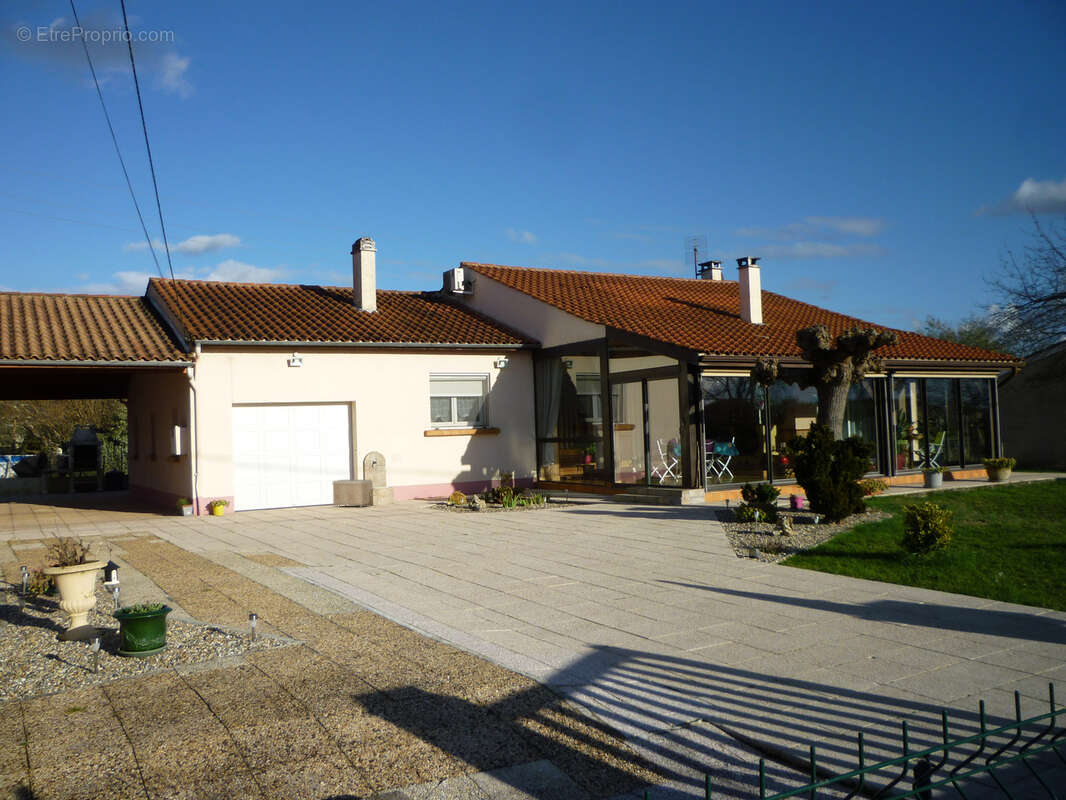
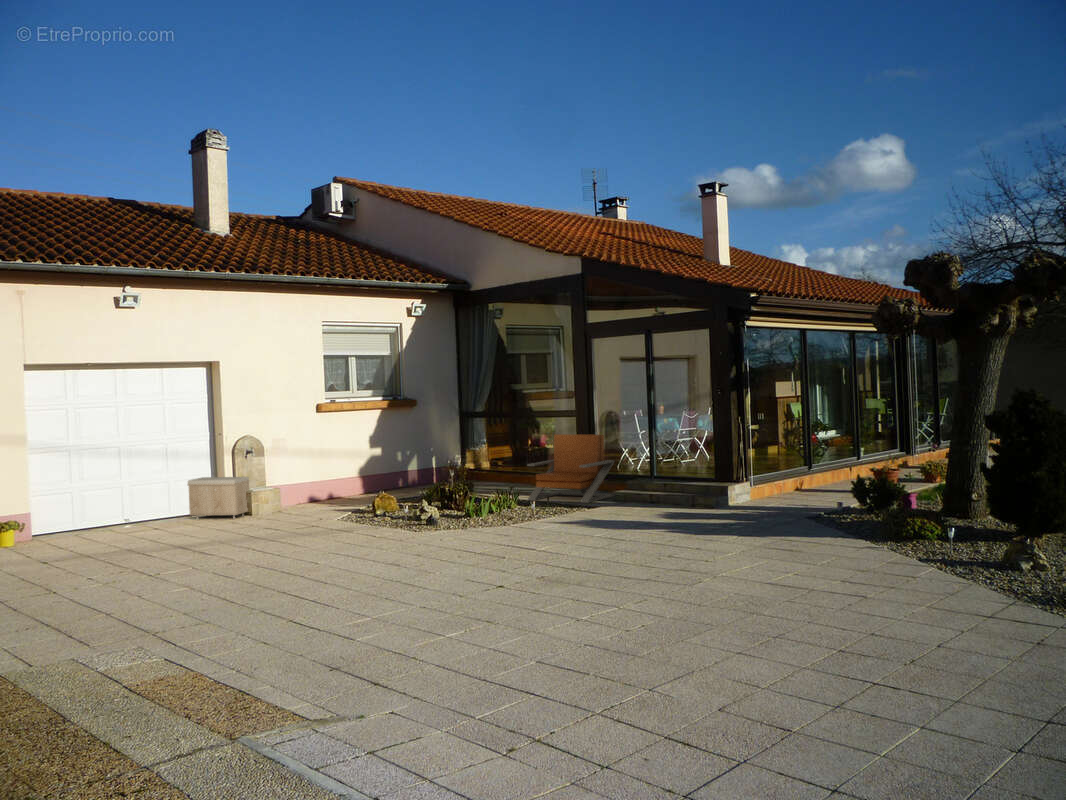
lounge chair: none [564,455,629,504] -> present [527,434,614,503]

